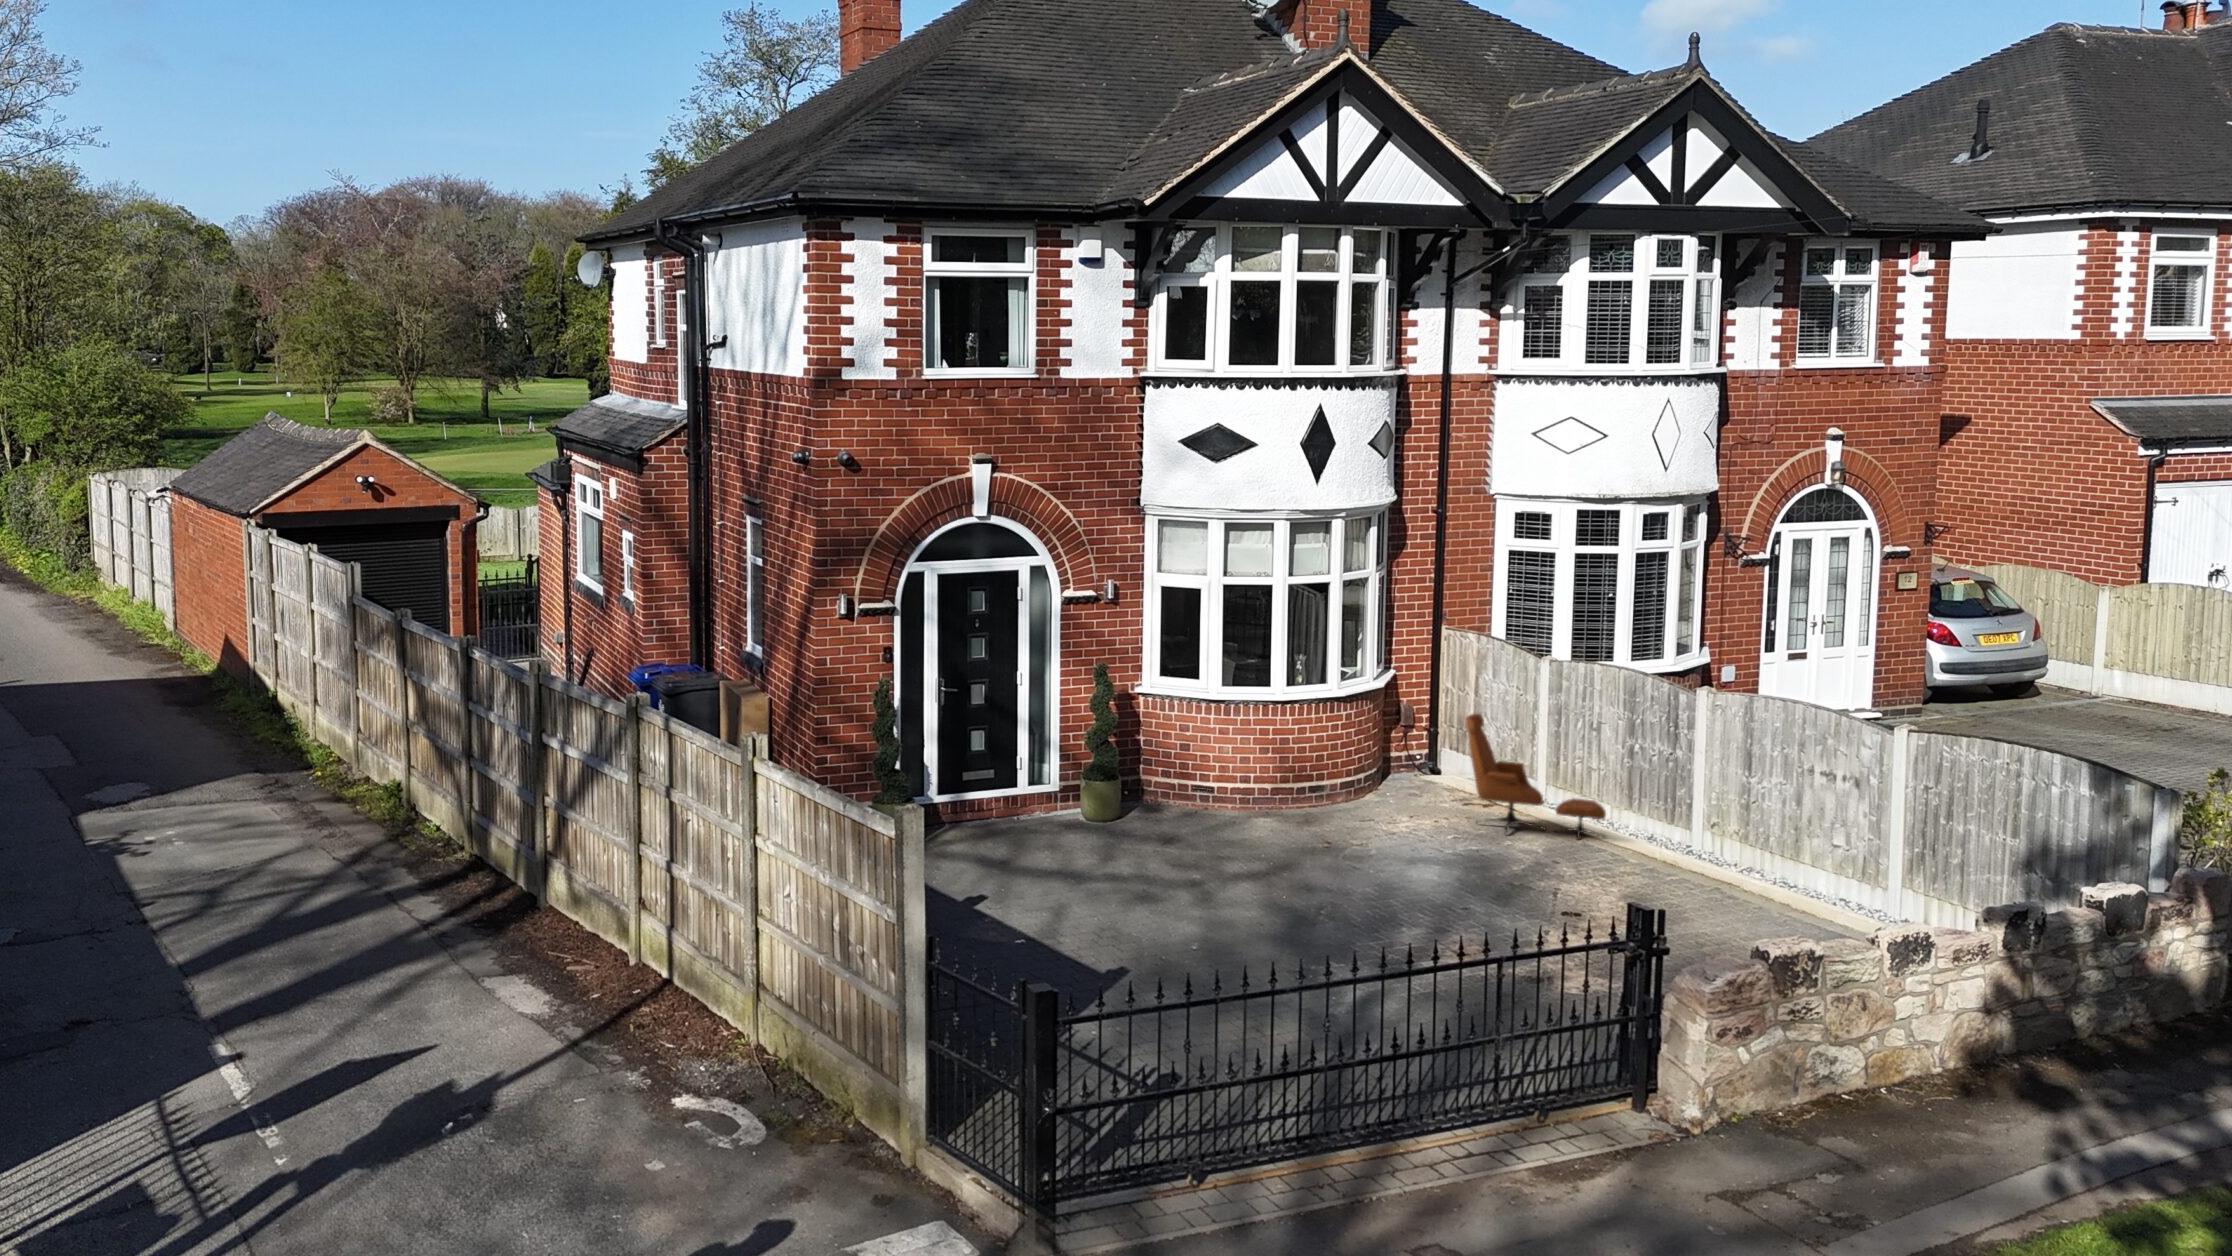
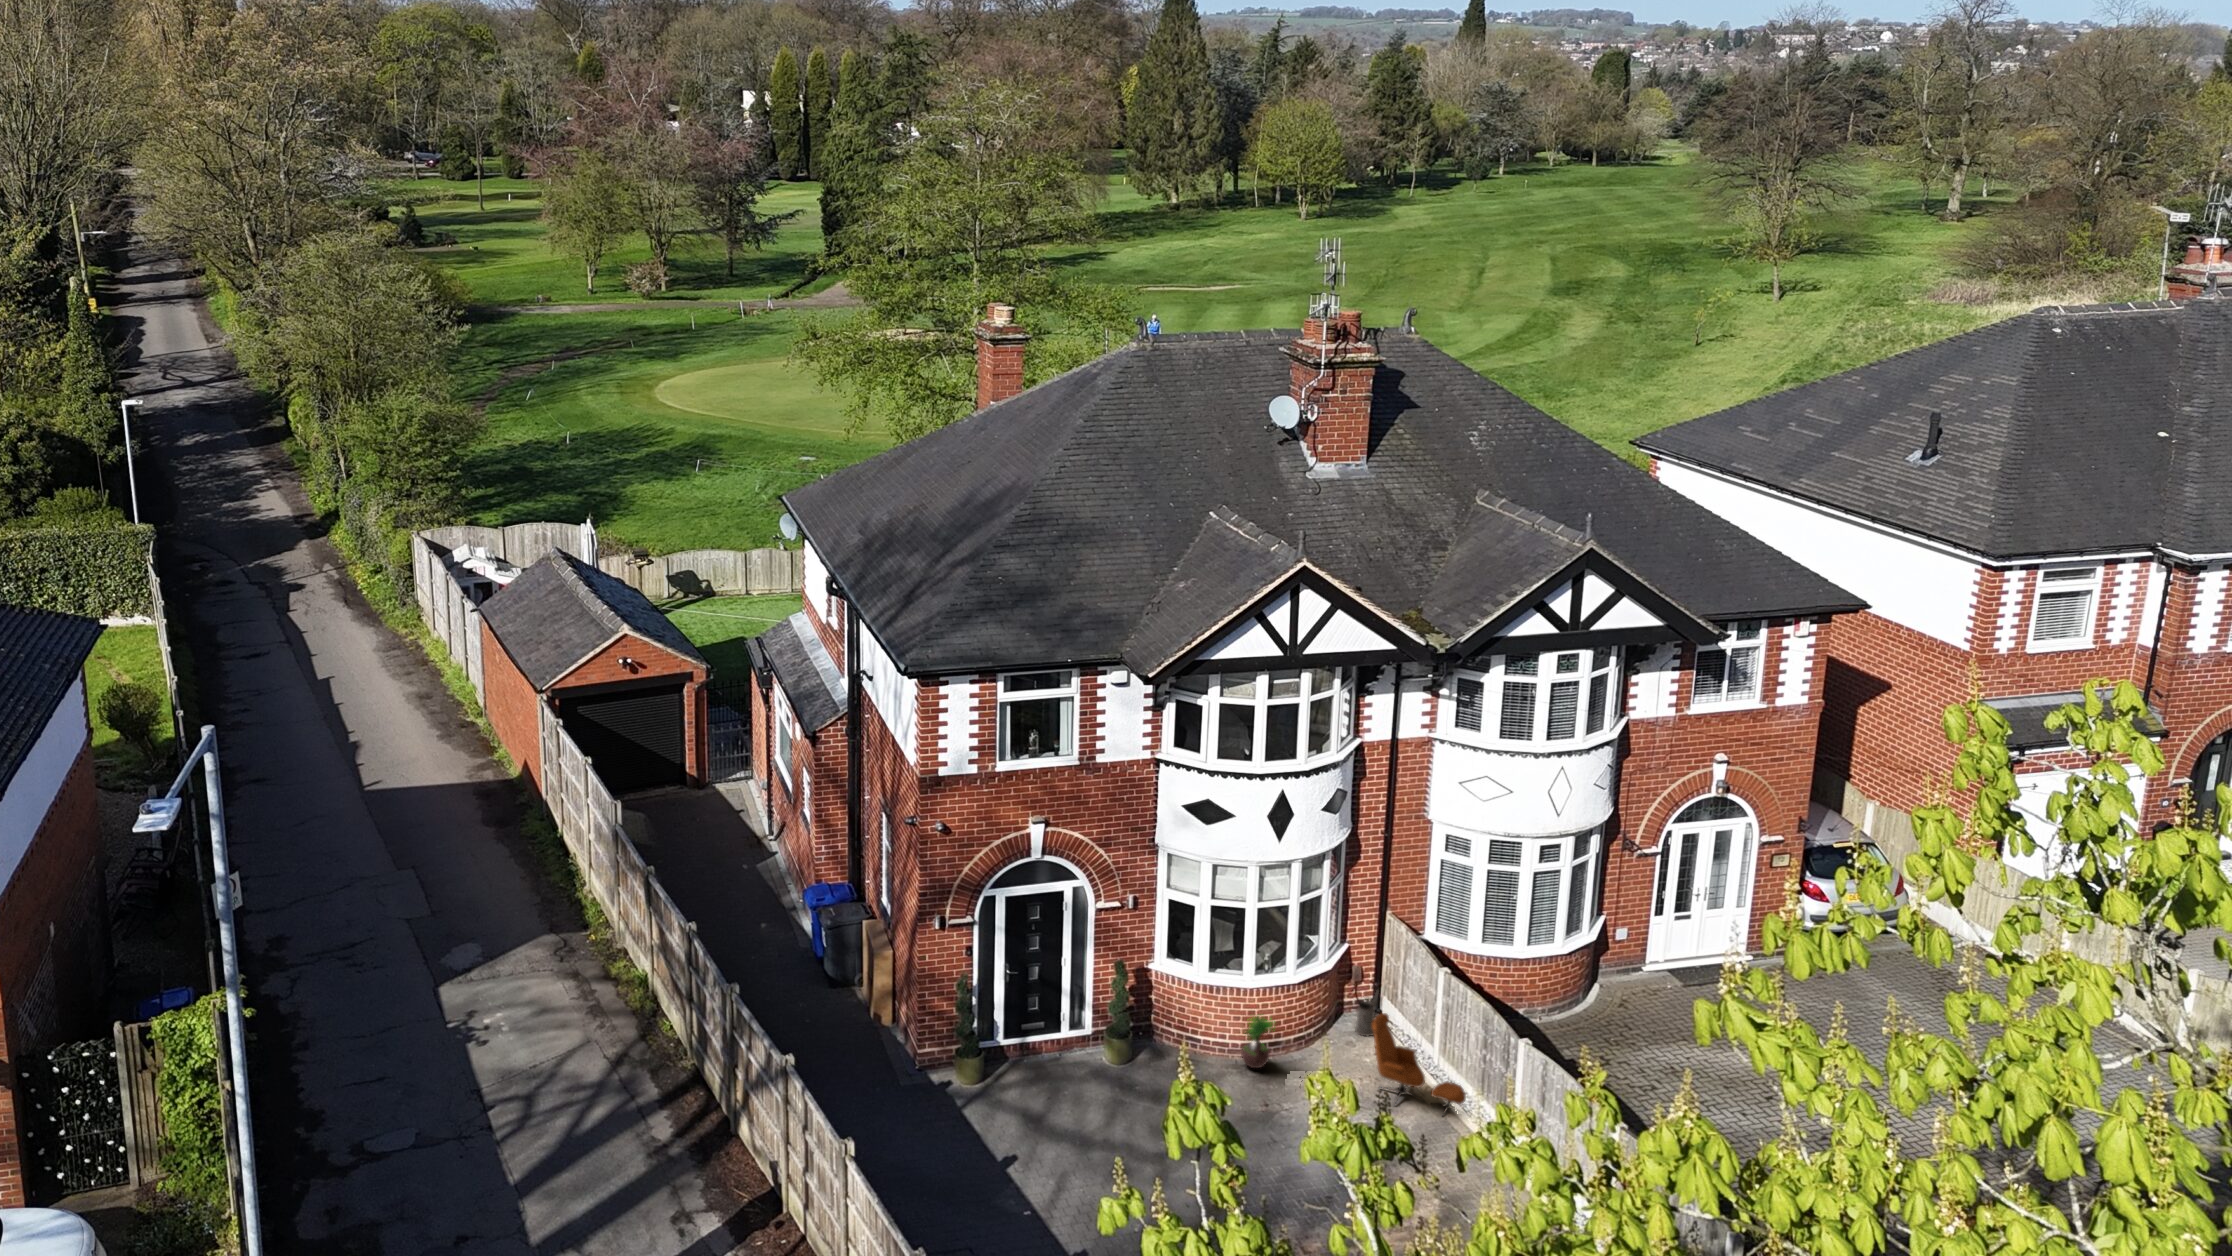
potted tree: none [1275,727,1328,816] -> present [1241,1014,1275,1068]
watering can: none [1414,734,1442,790] -> present [1355,991,1379,1036]

